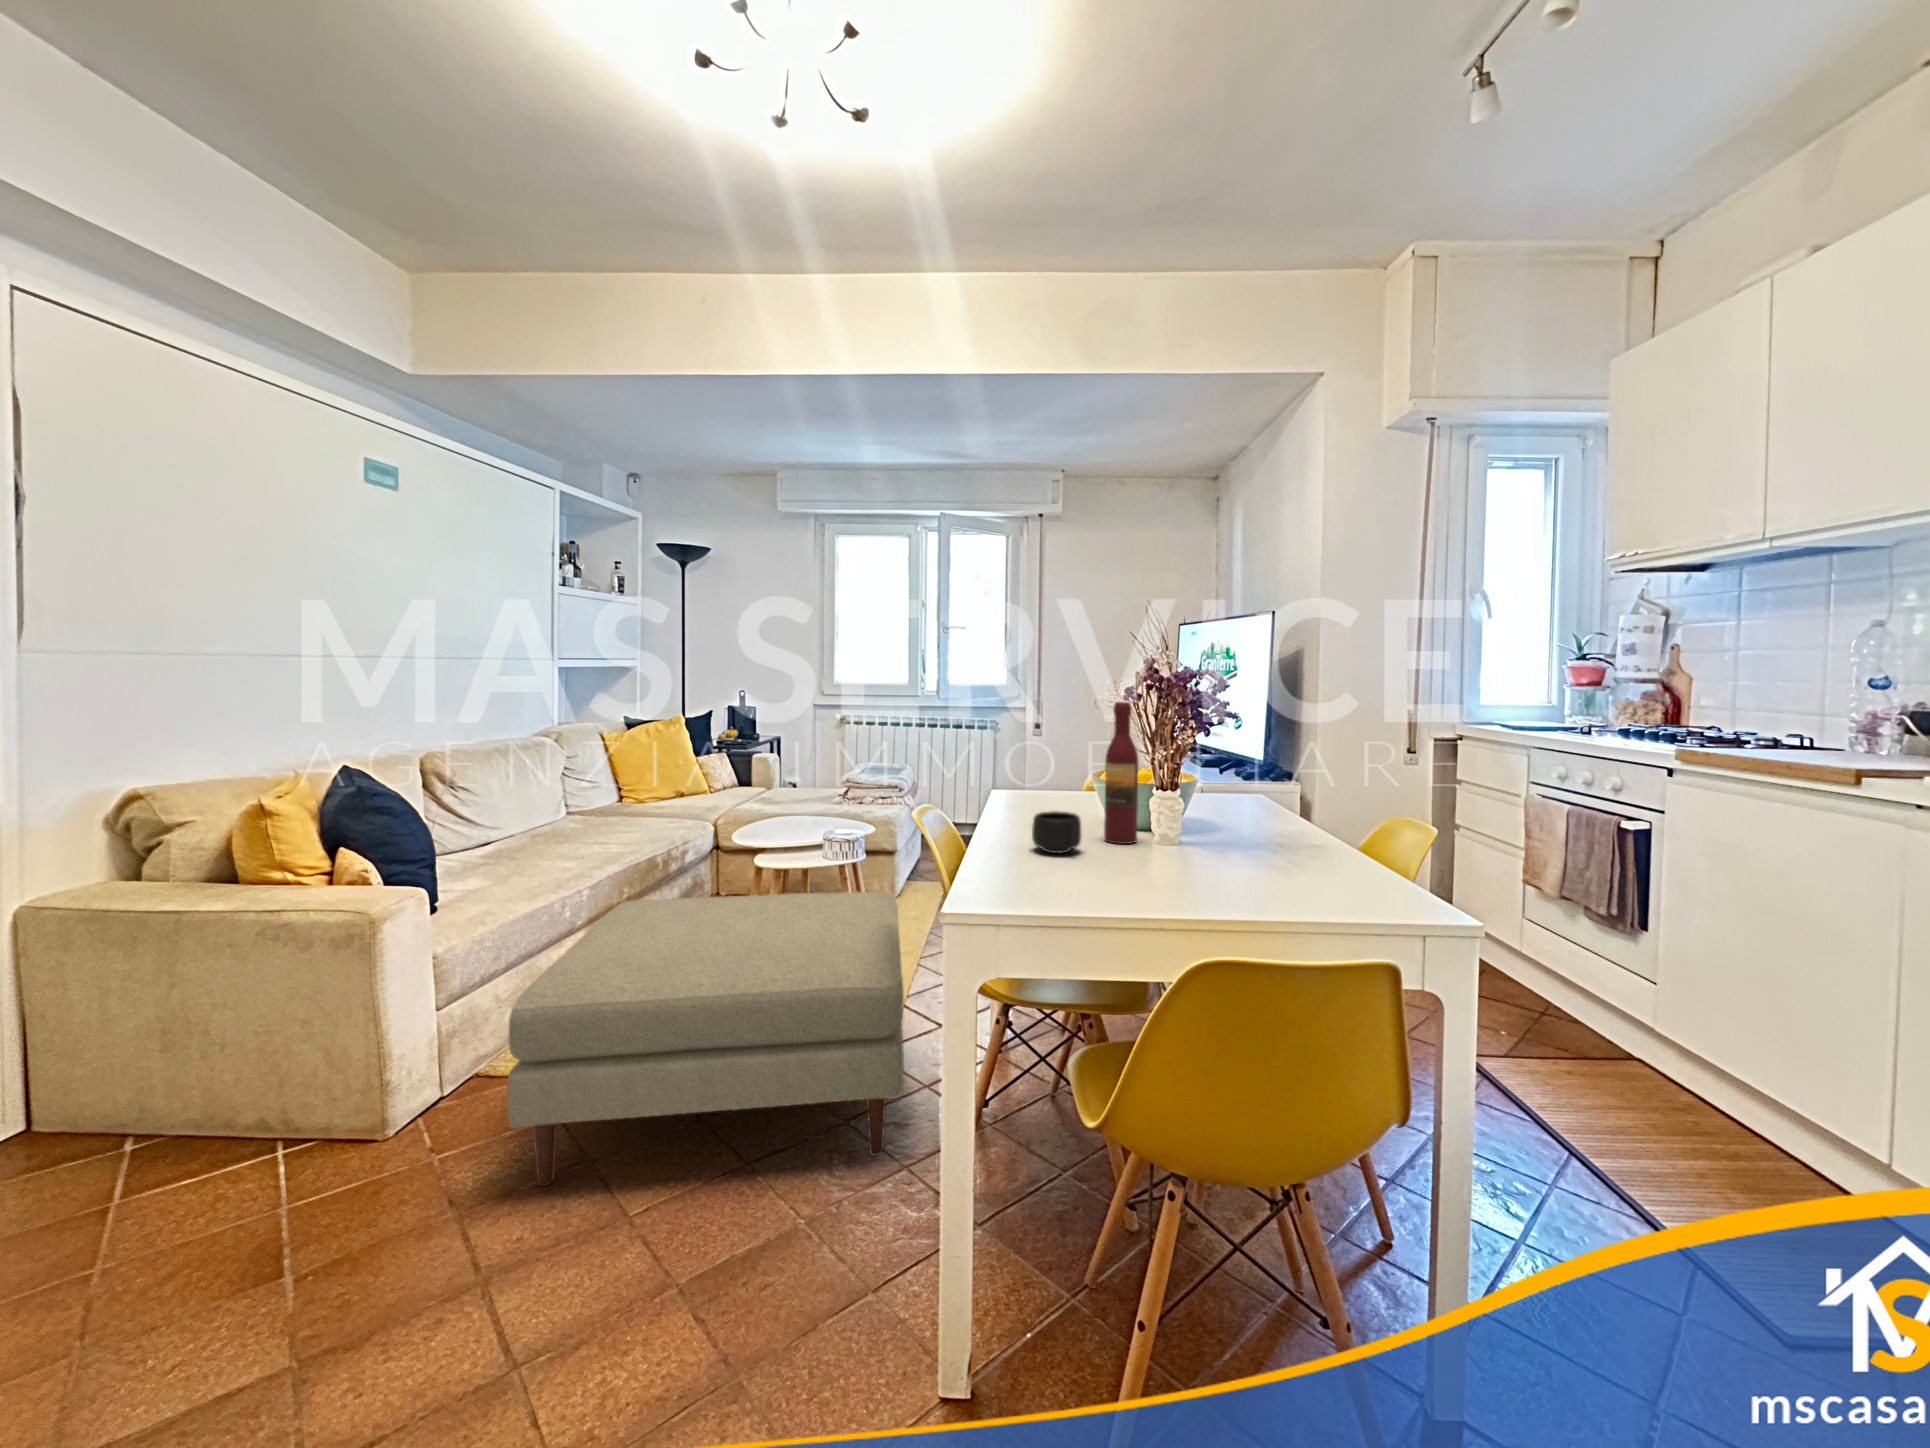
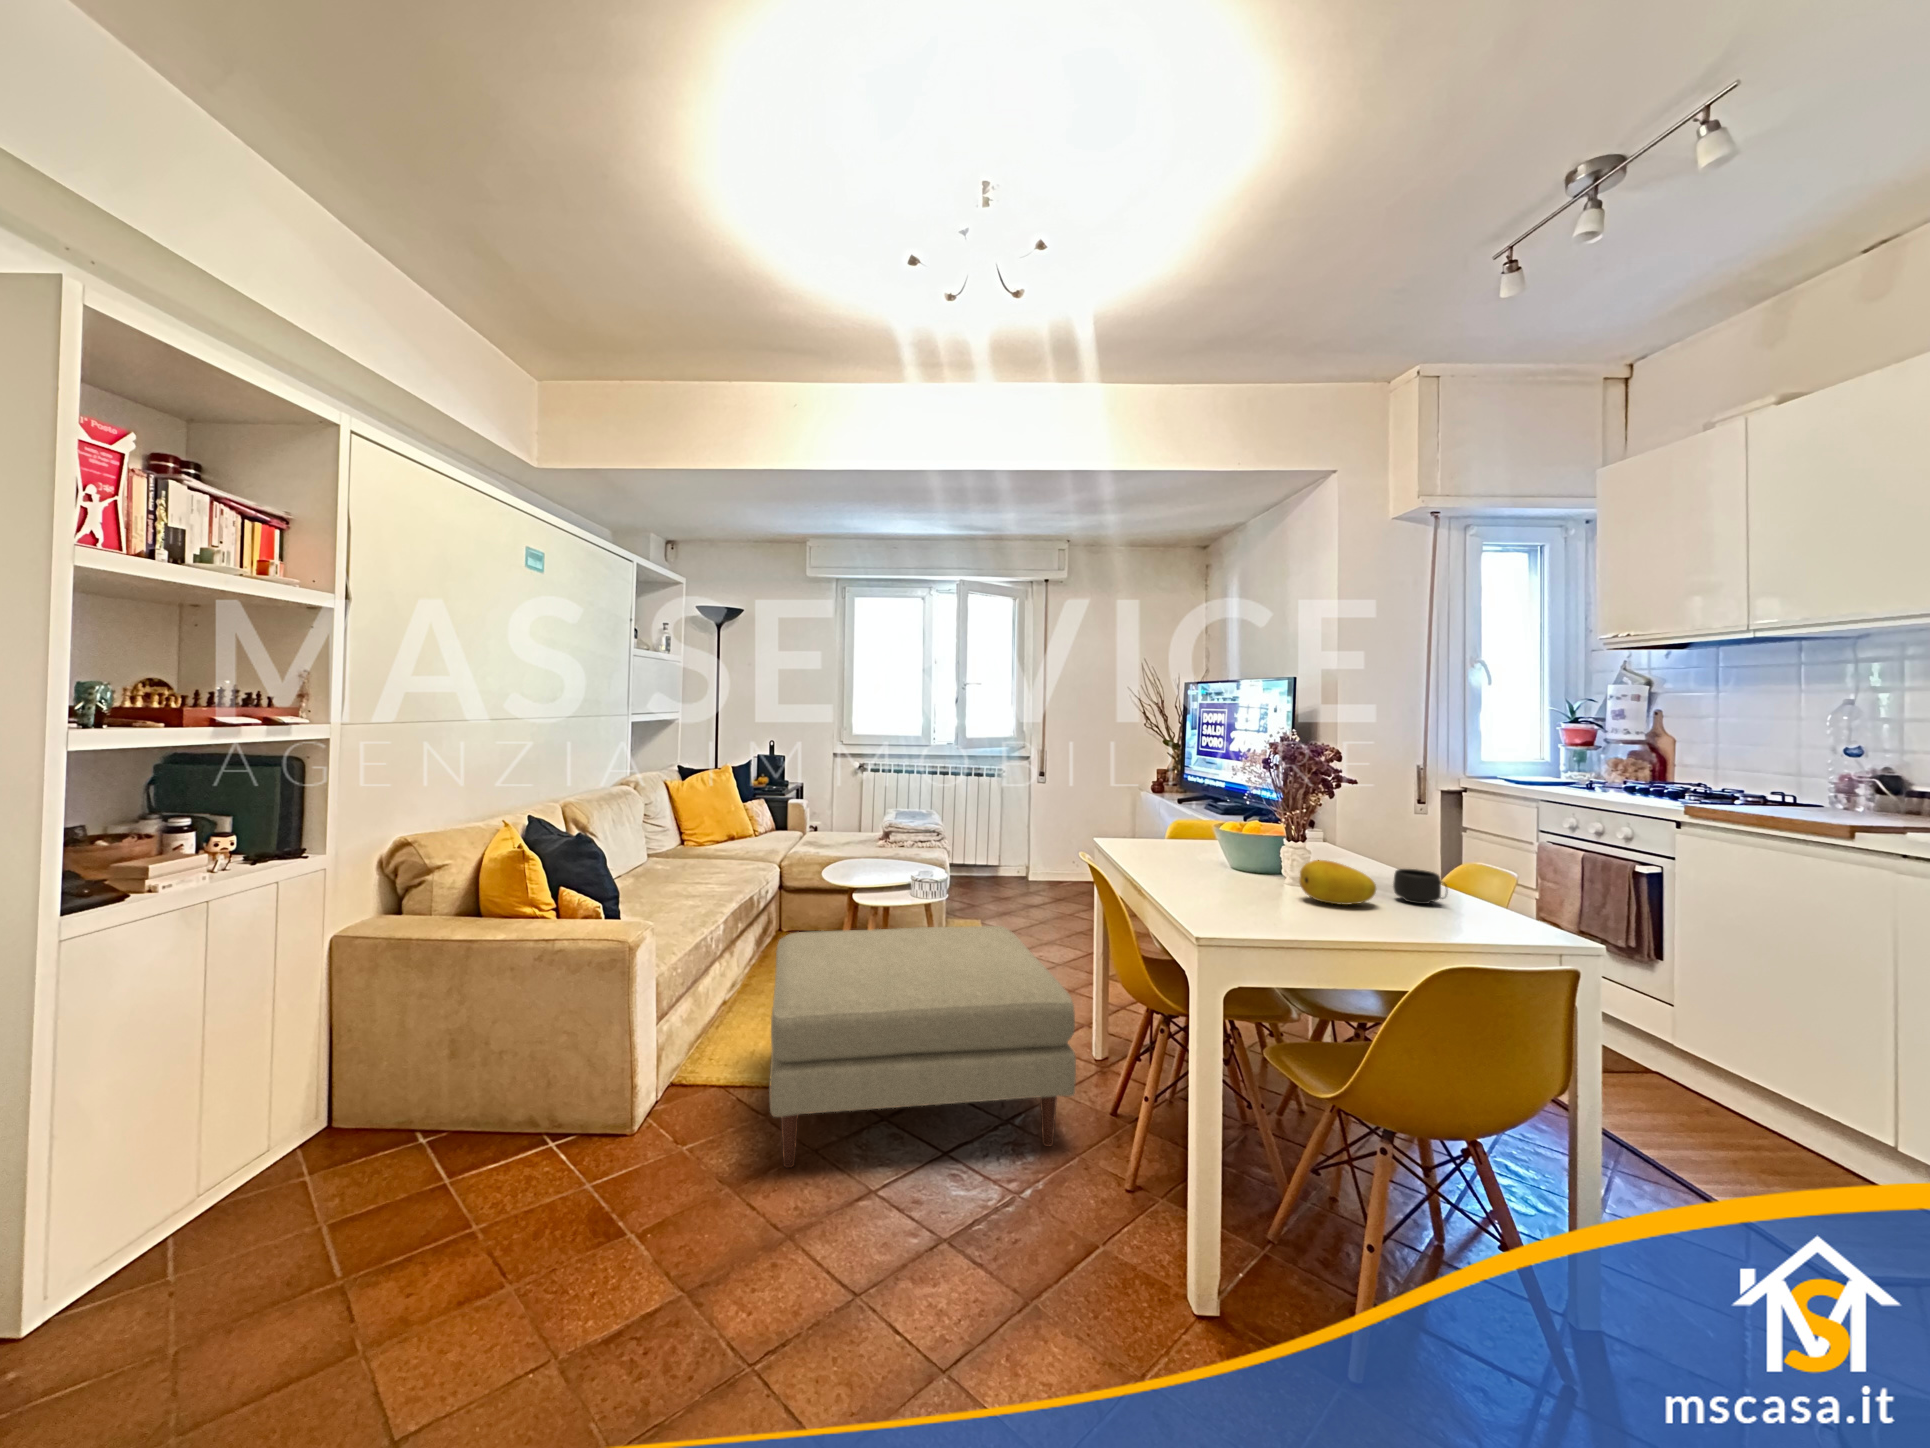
wine bottle: present [1104,702,1138,844] -> none [1244,769,1273,885]
mug: present [1032,811,1081,853] -> present [1393,869,1447,904]
fruit: none [1146,813,1237,869] -> present [1299,860,1376,905]

